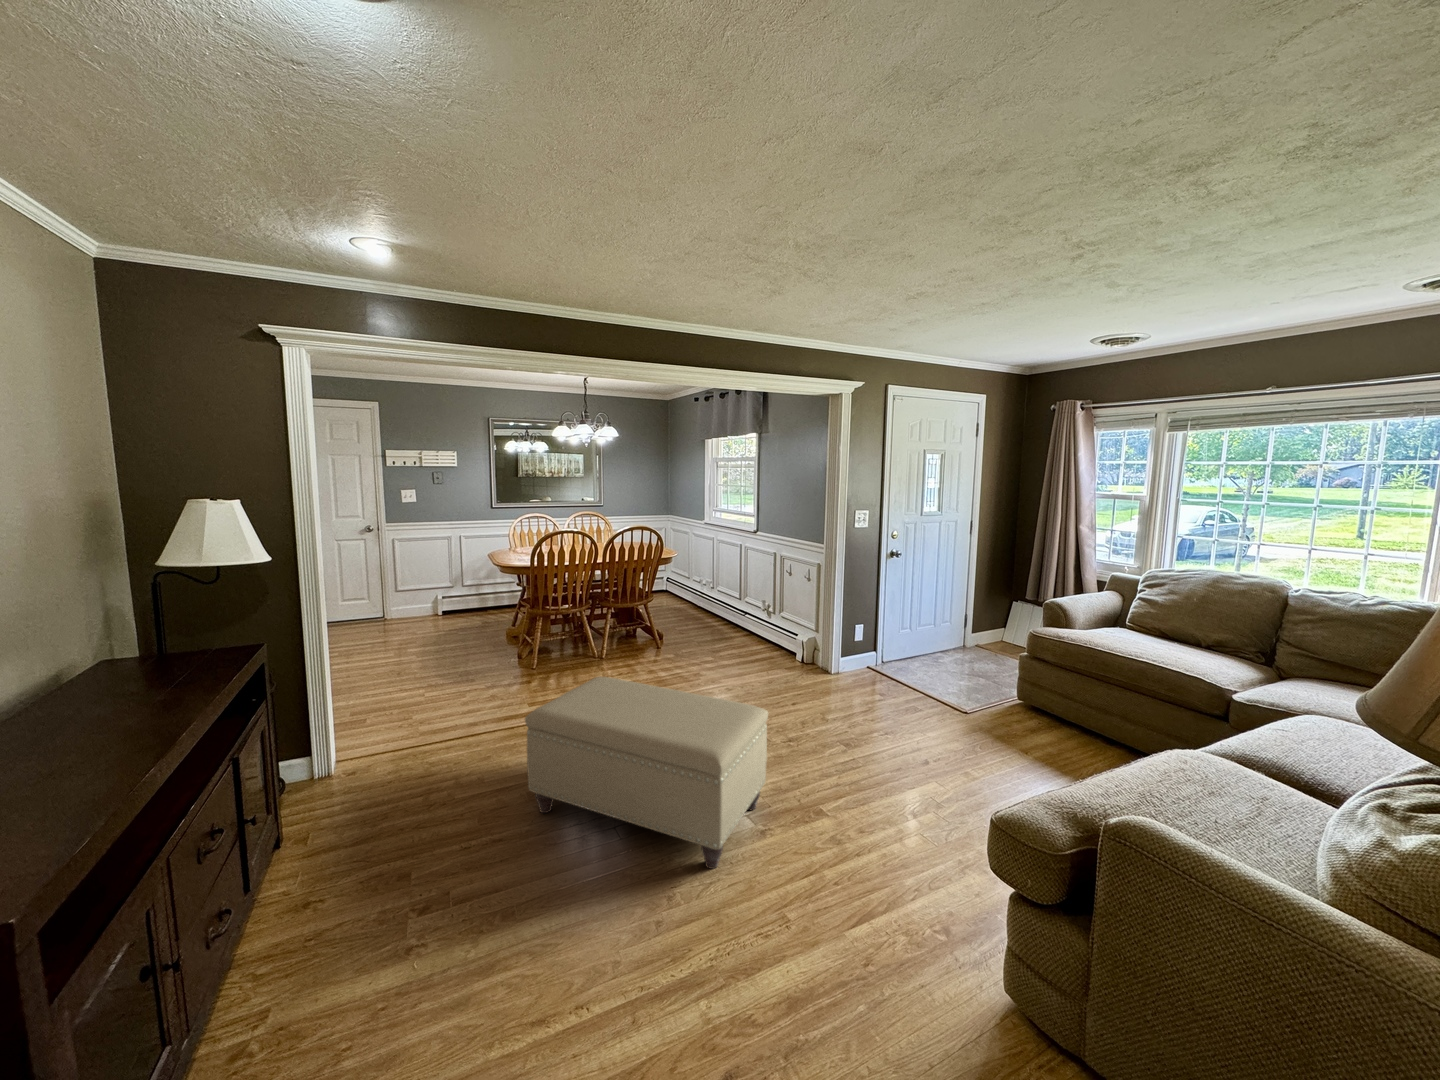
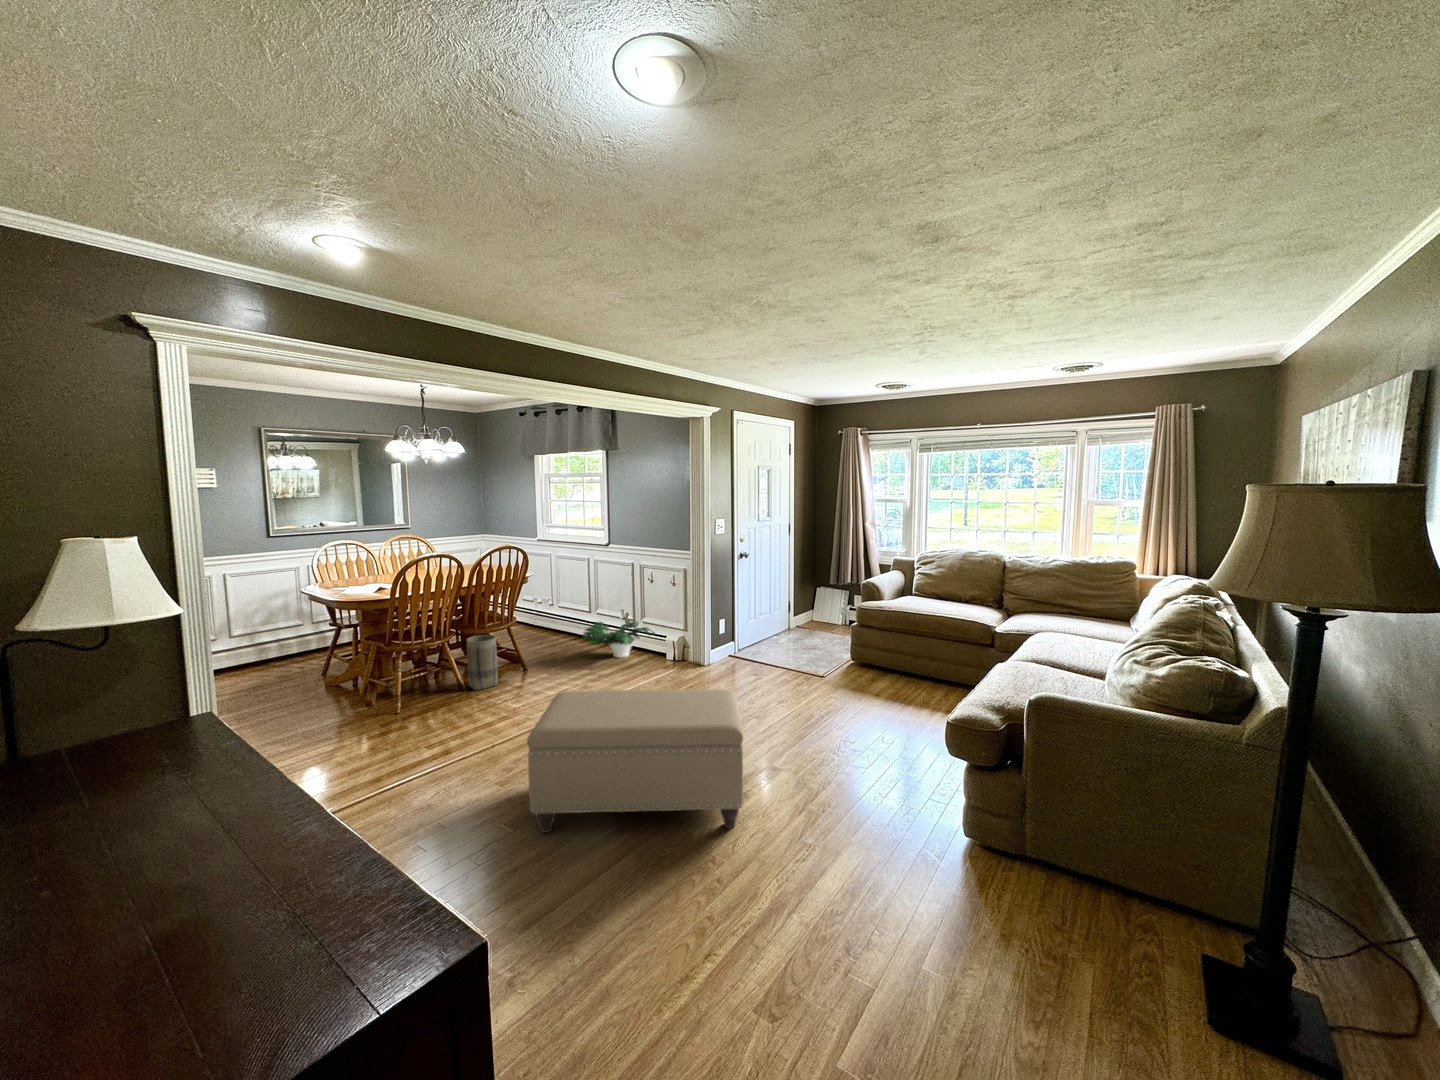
basket: none [598,609,624,660] -> present [467,635,498,690]
potted plant: none [713,610,787,650] -> present [582,621,655,658]

